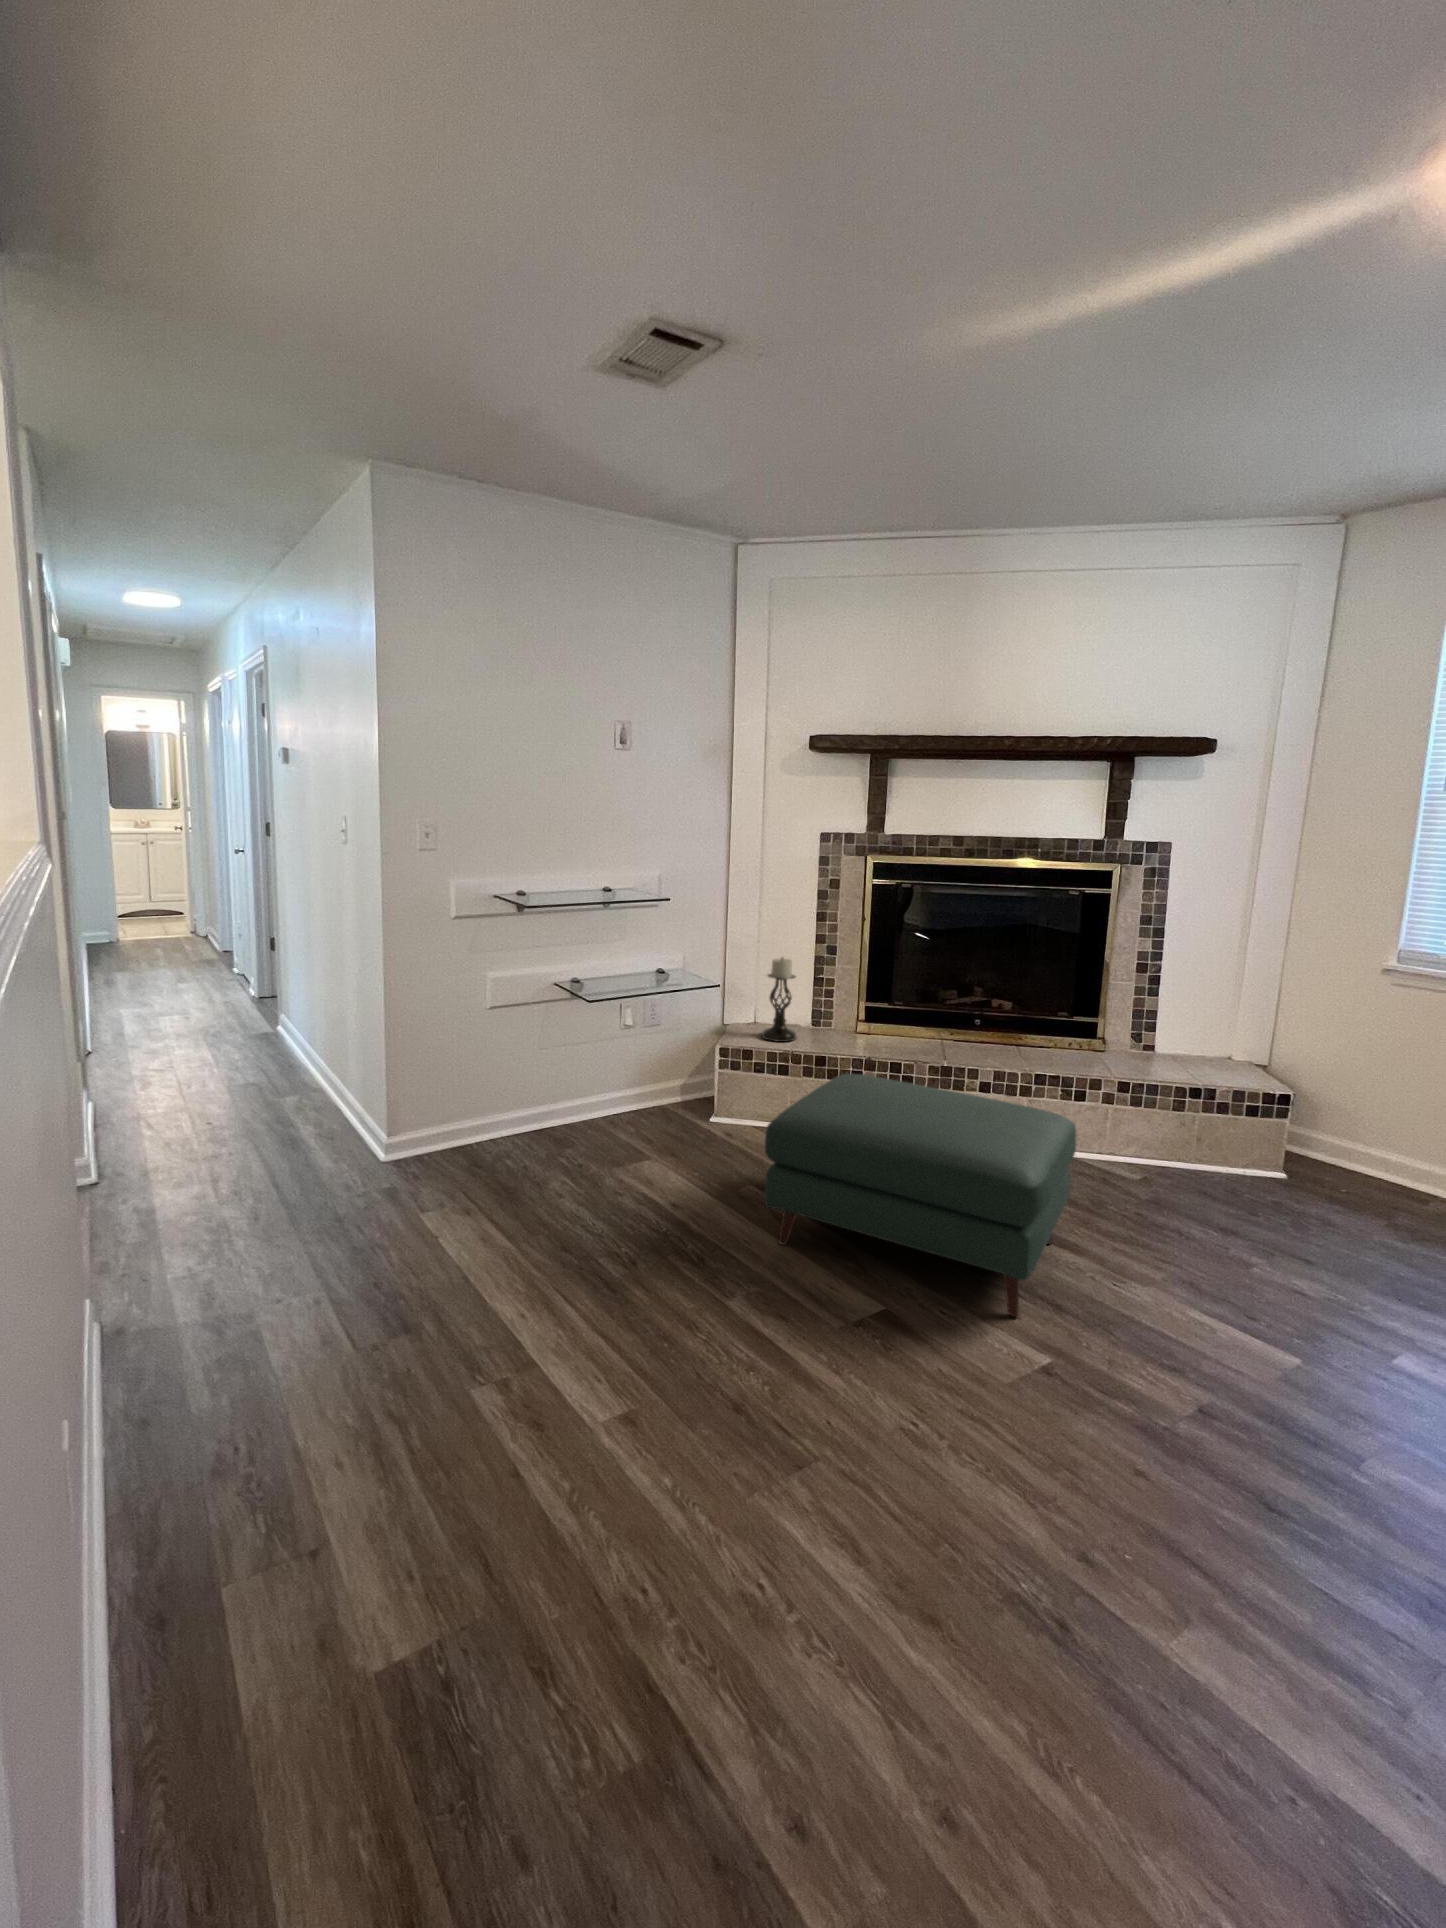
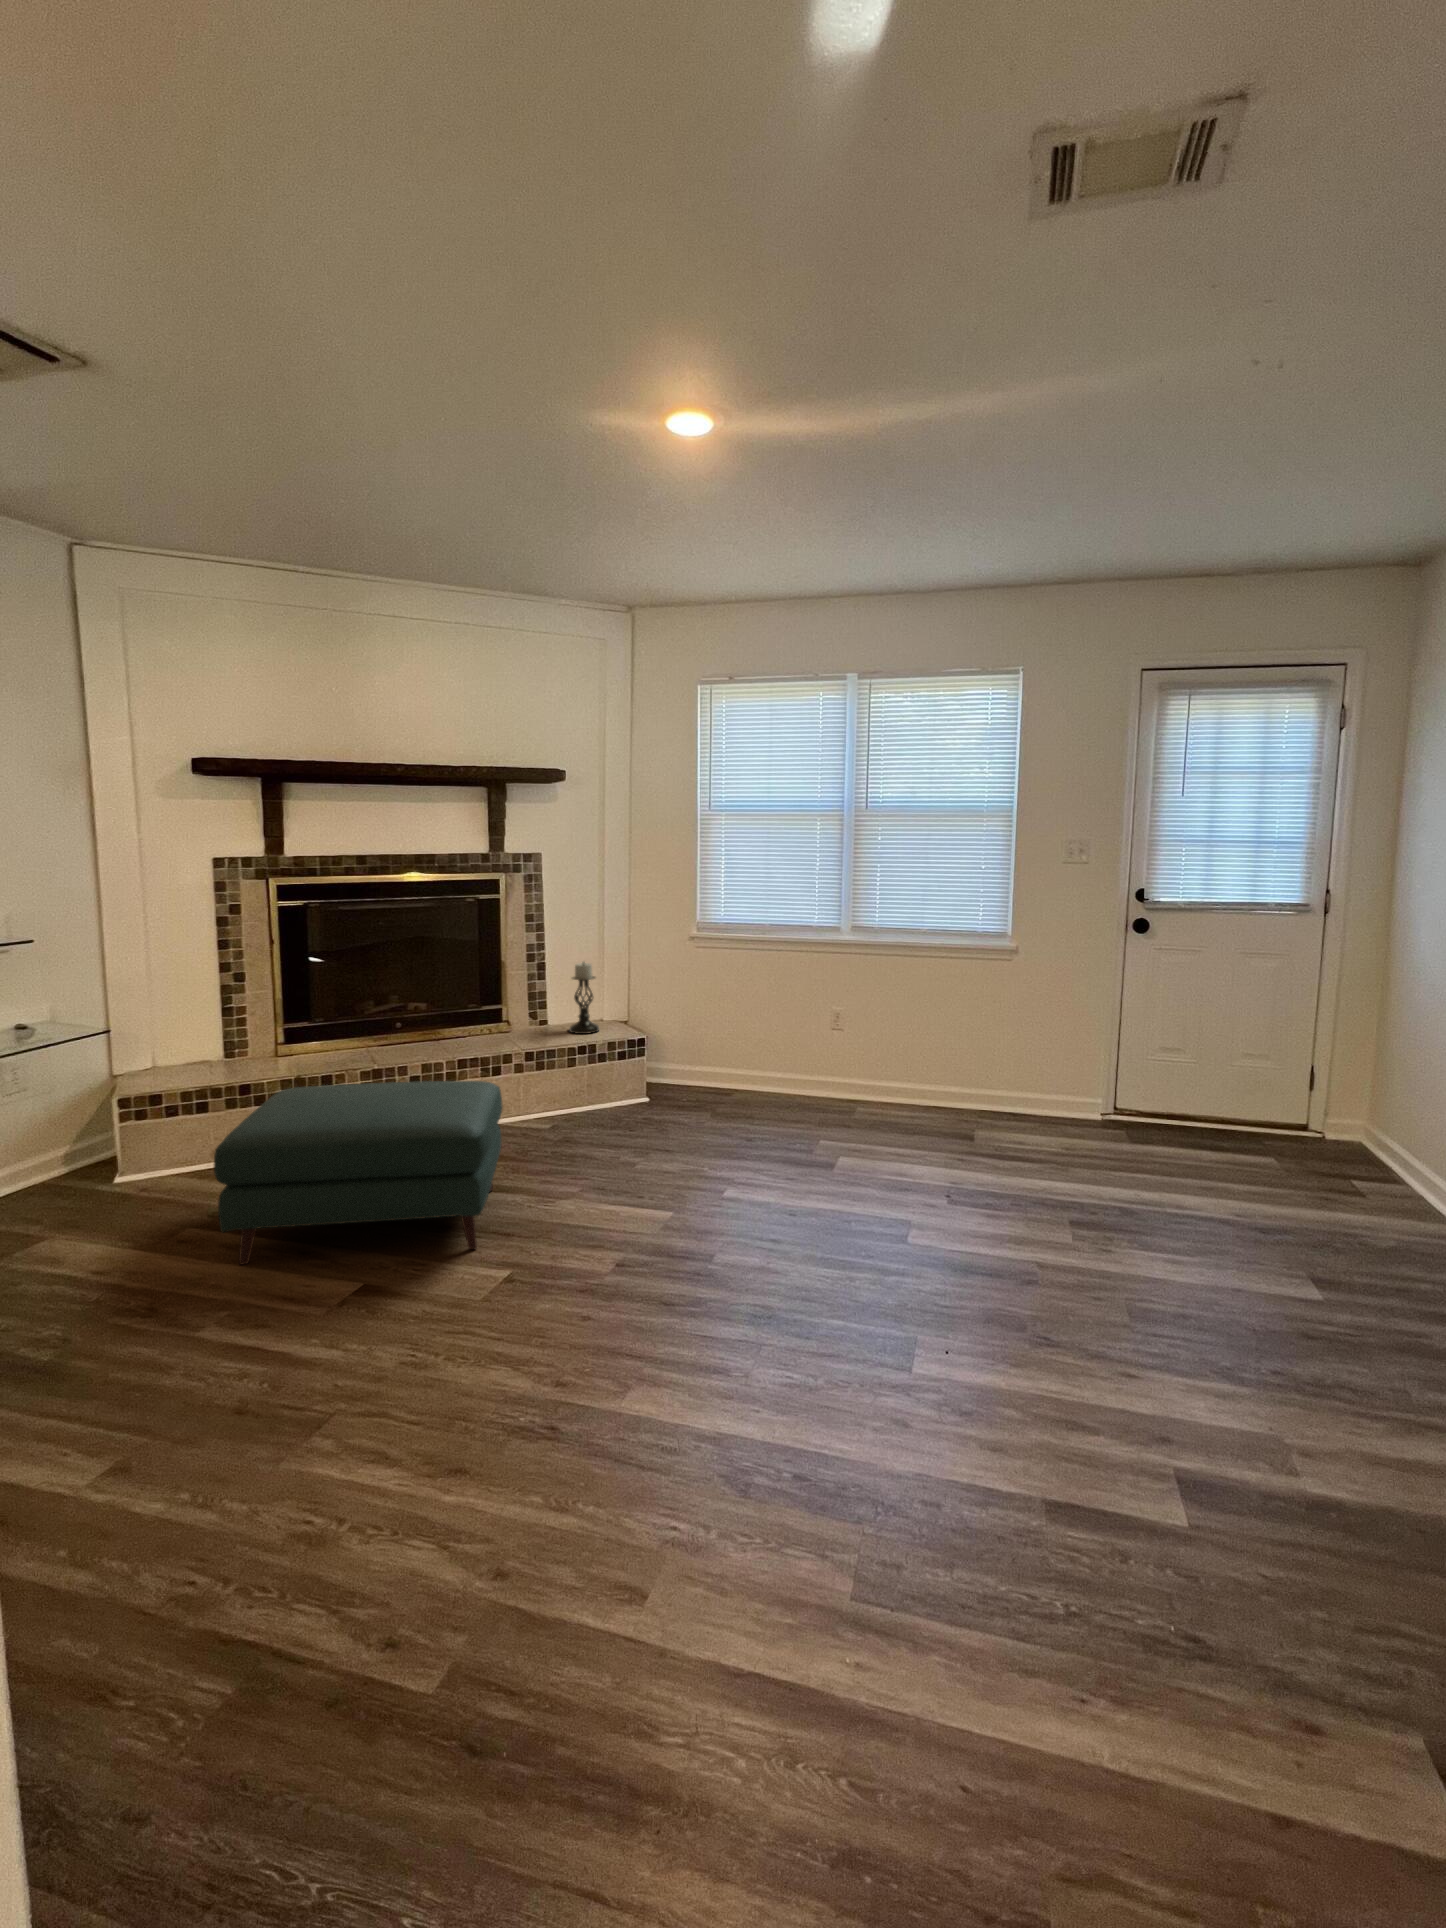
candle holder: present [762,957,796,1042] -> present [569,962,599,1034]

